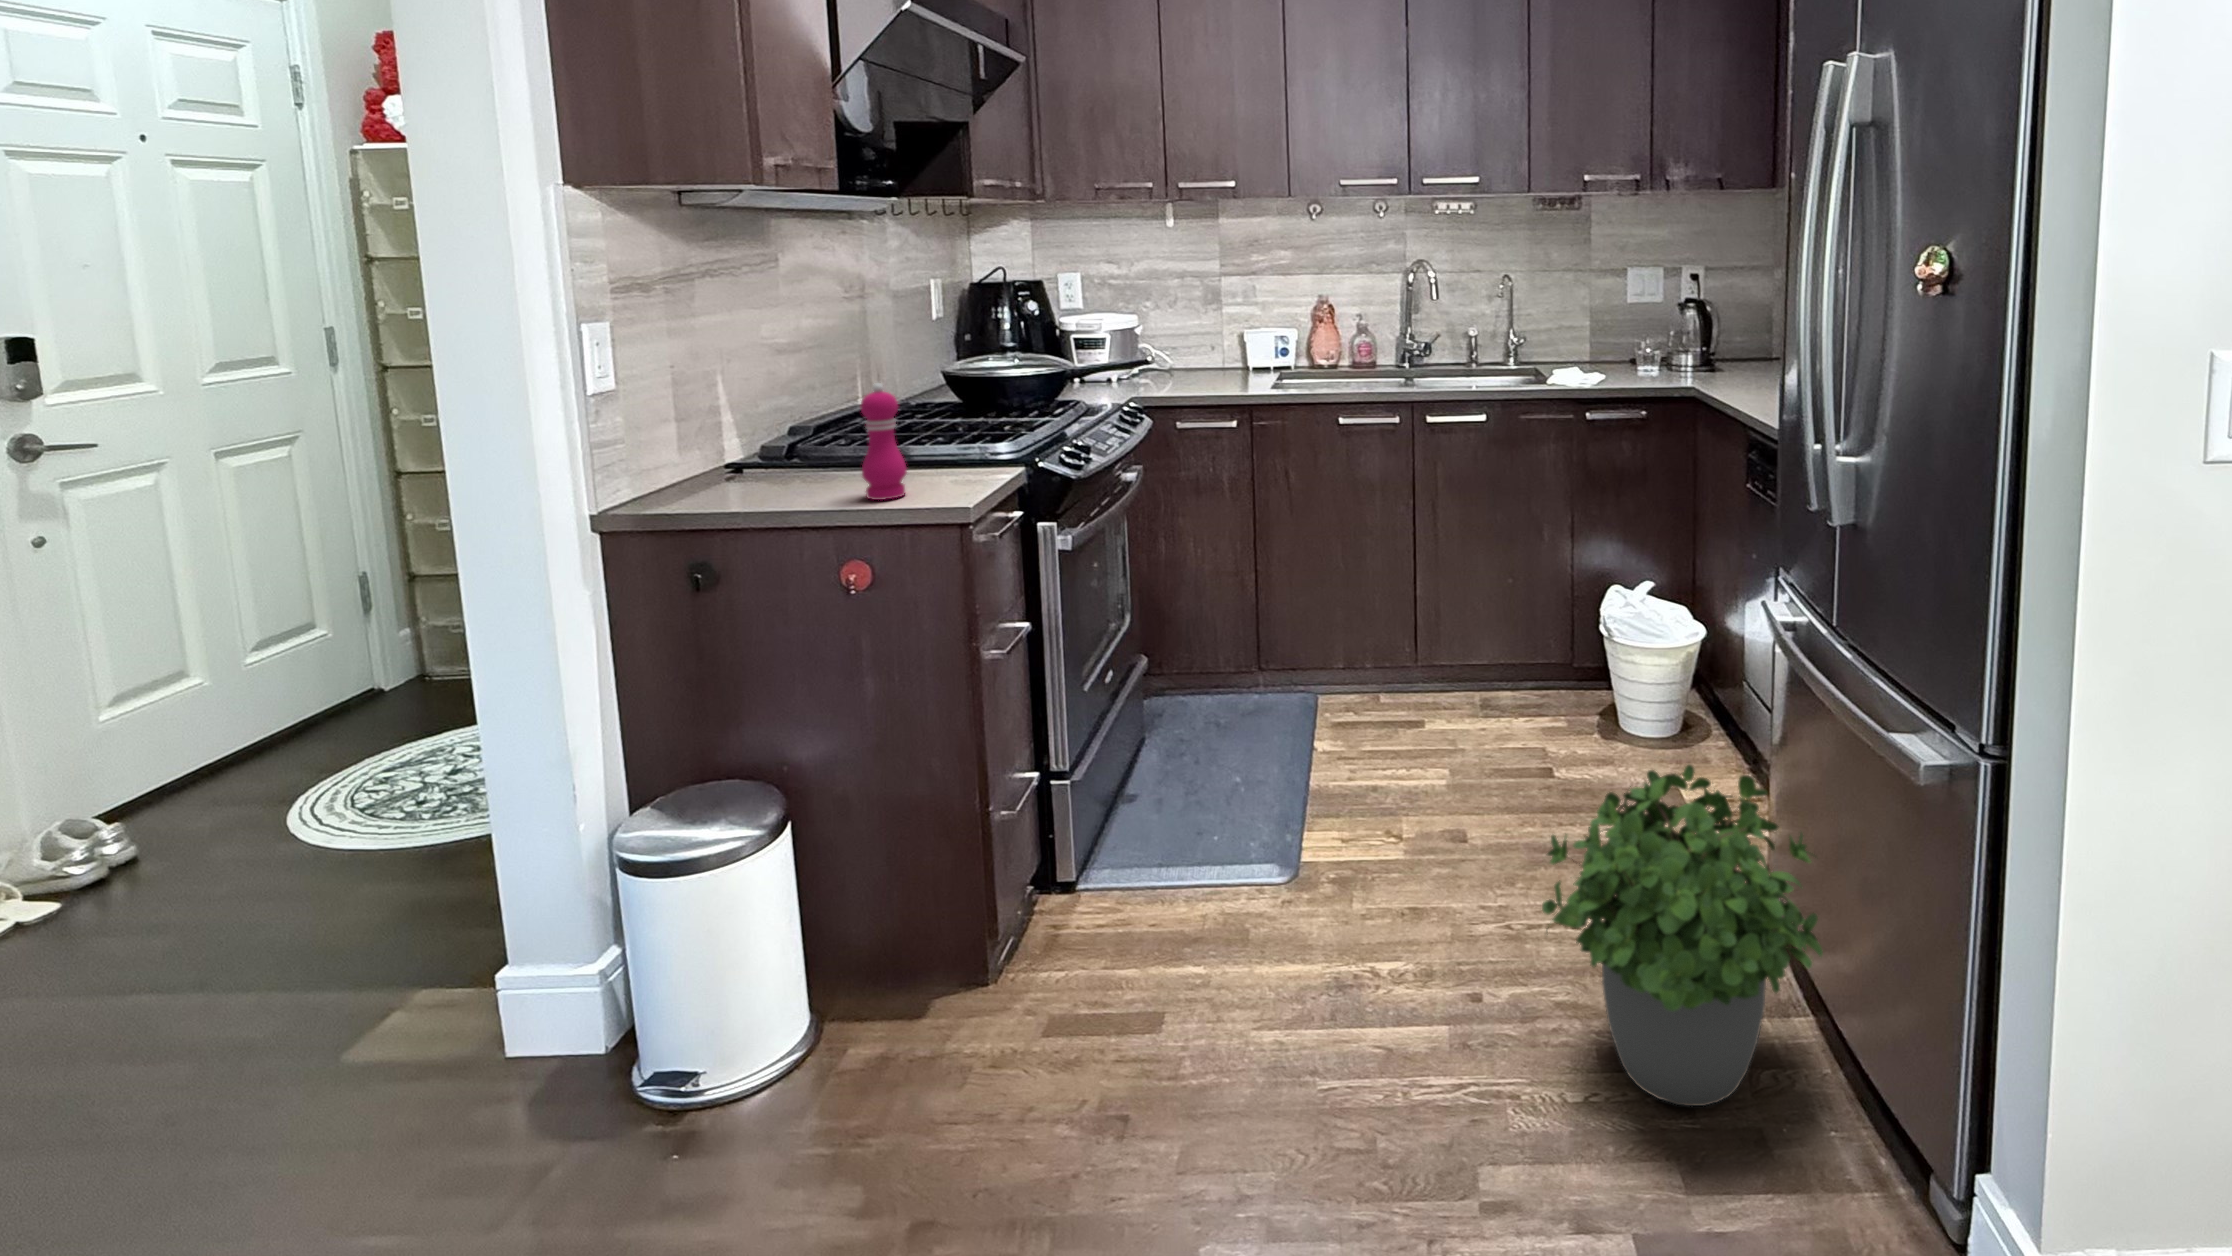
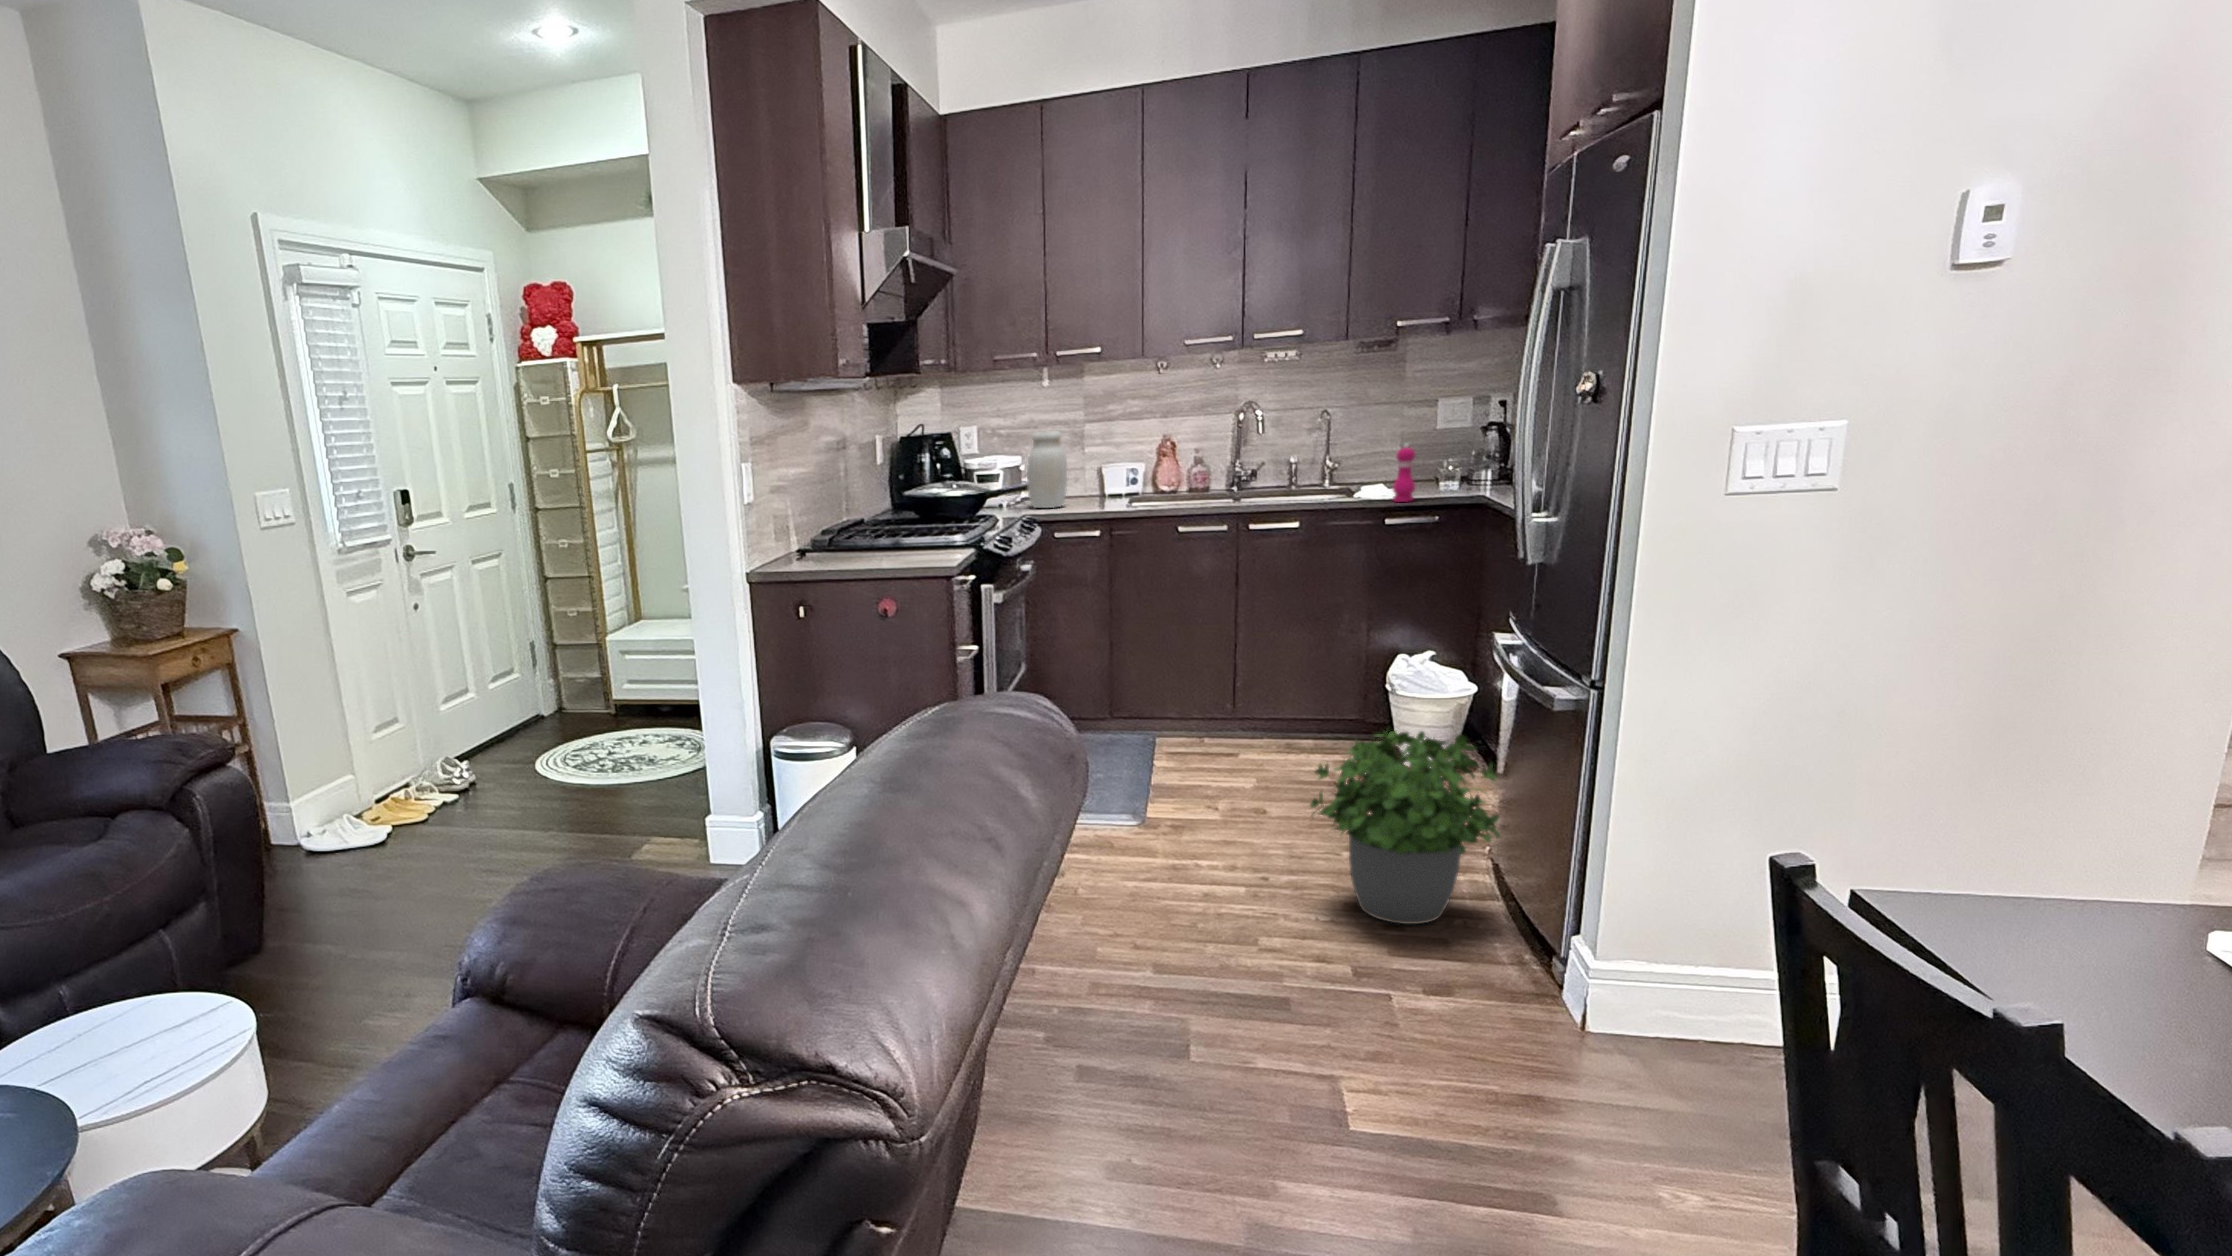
jar: none [1143,285,1197,386] -> present [1027,431,1067,508]
pepper mill: present [860,383,907,500] -> present [1393,444,1415,502]

